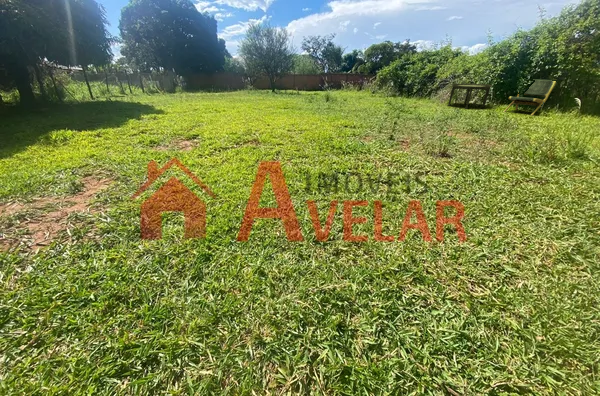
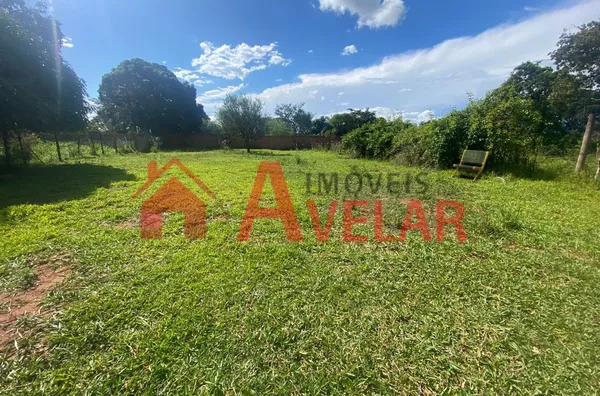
round table: present [448,83,493,109] -> none [404,151,439,174]

